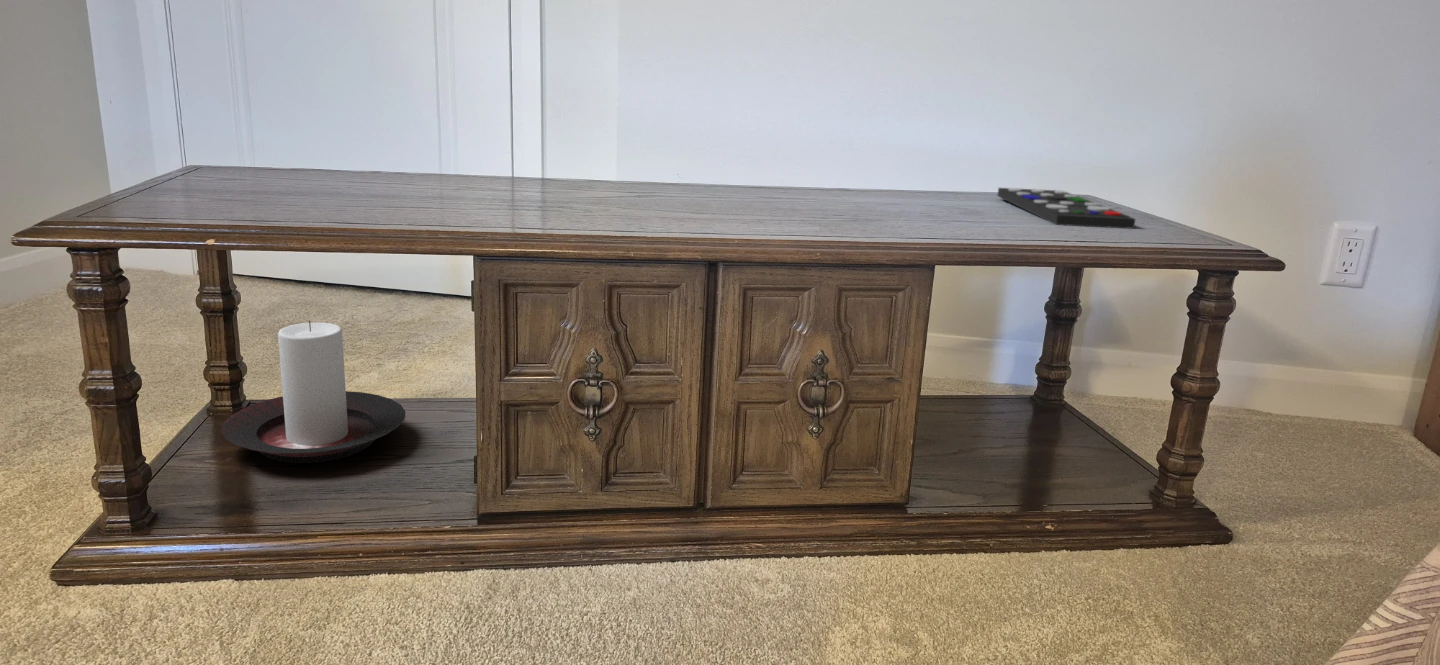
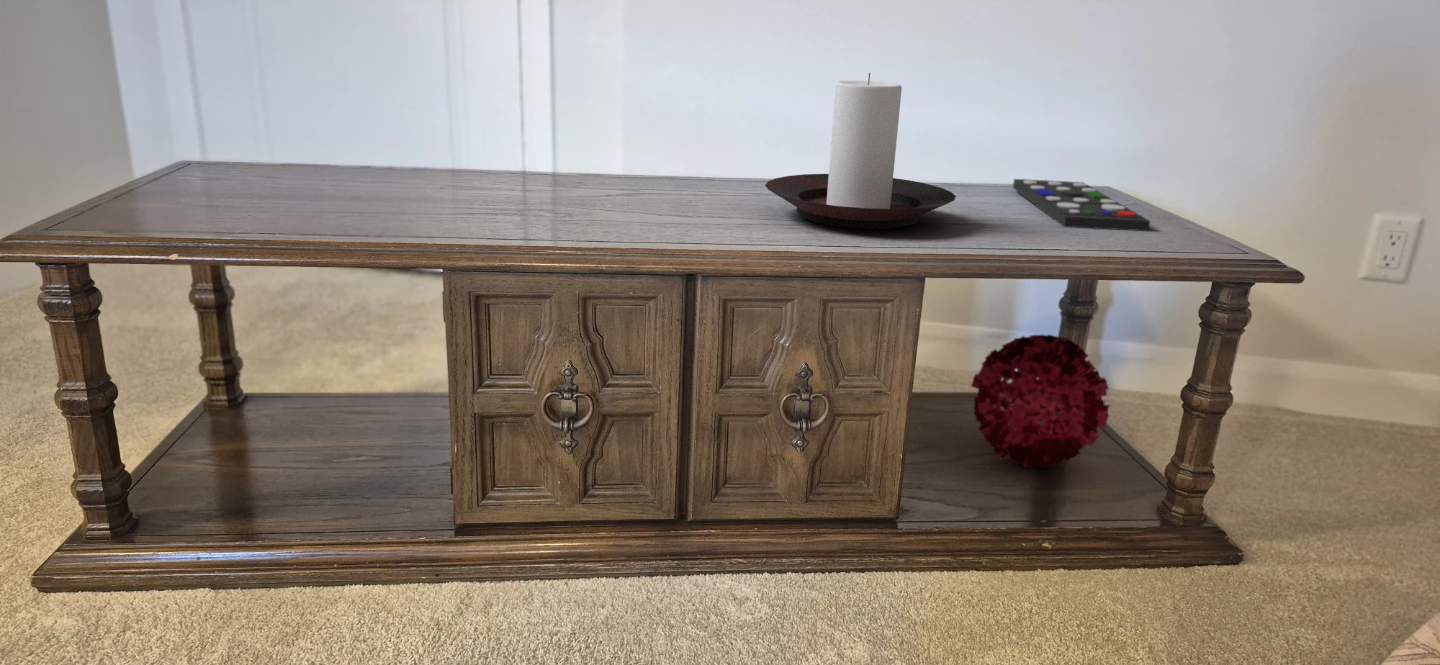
candle holder: present [221,321,406,463] -> present [765,73,956,229]
decorative ball: none [966,330,1100,459] -> present [971,334,1109,469]

